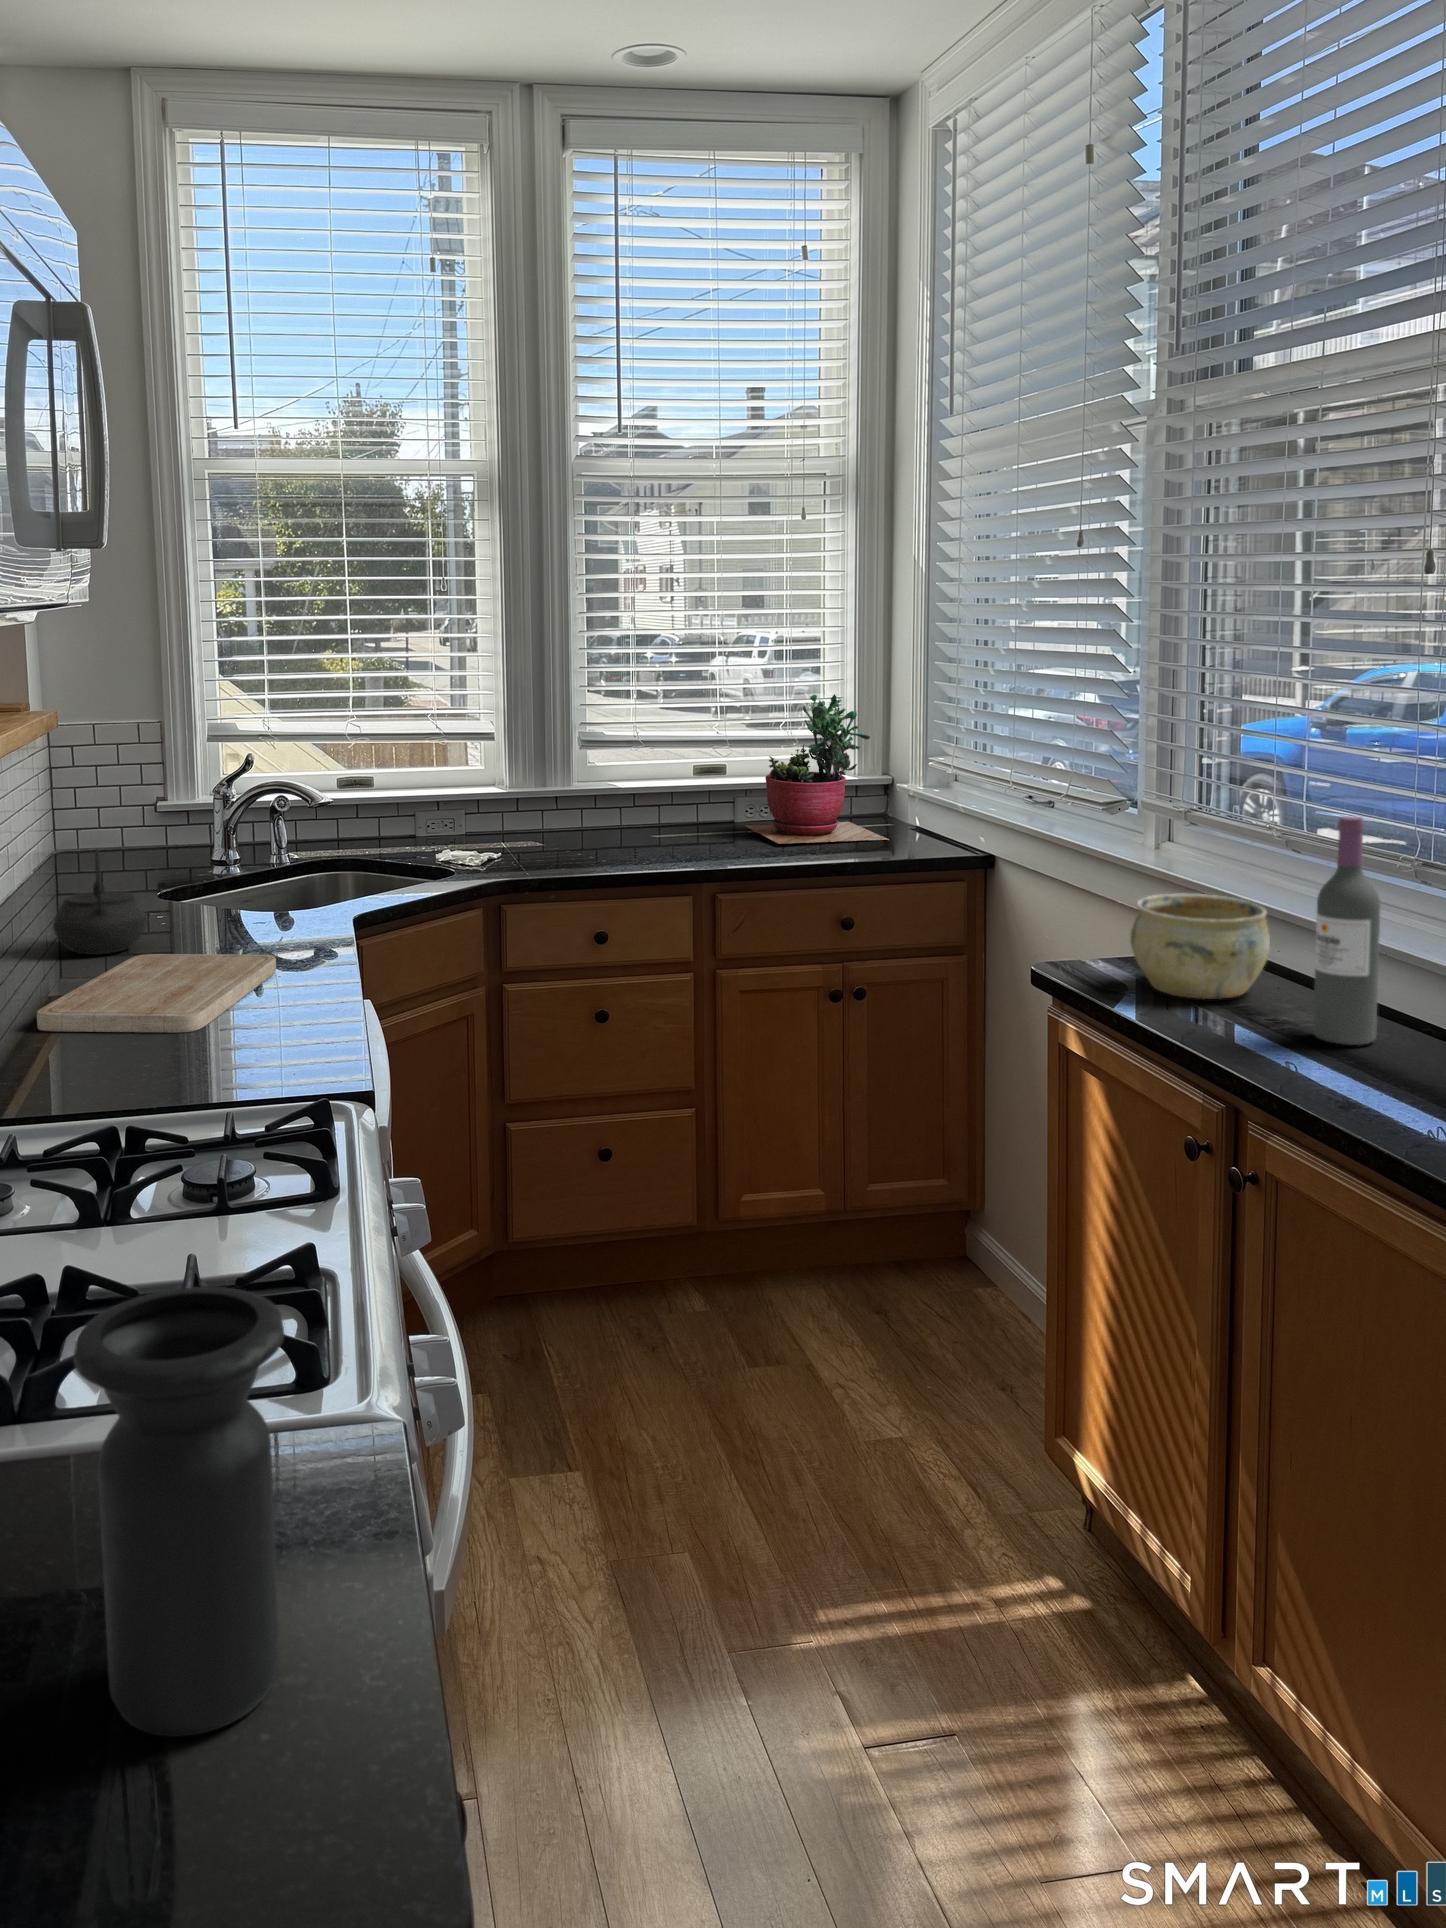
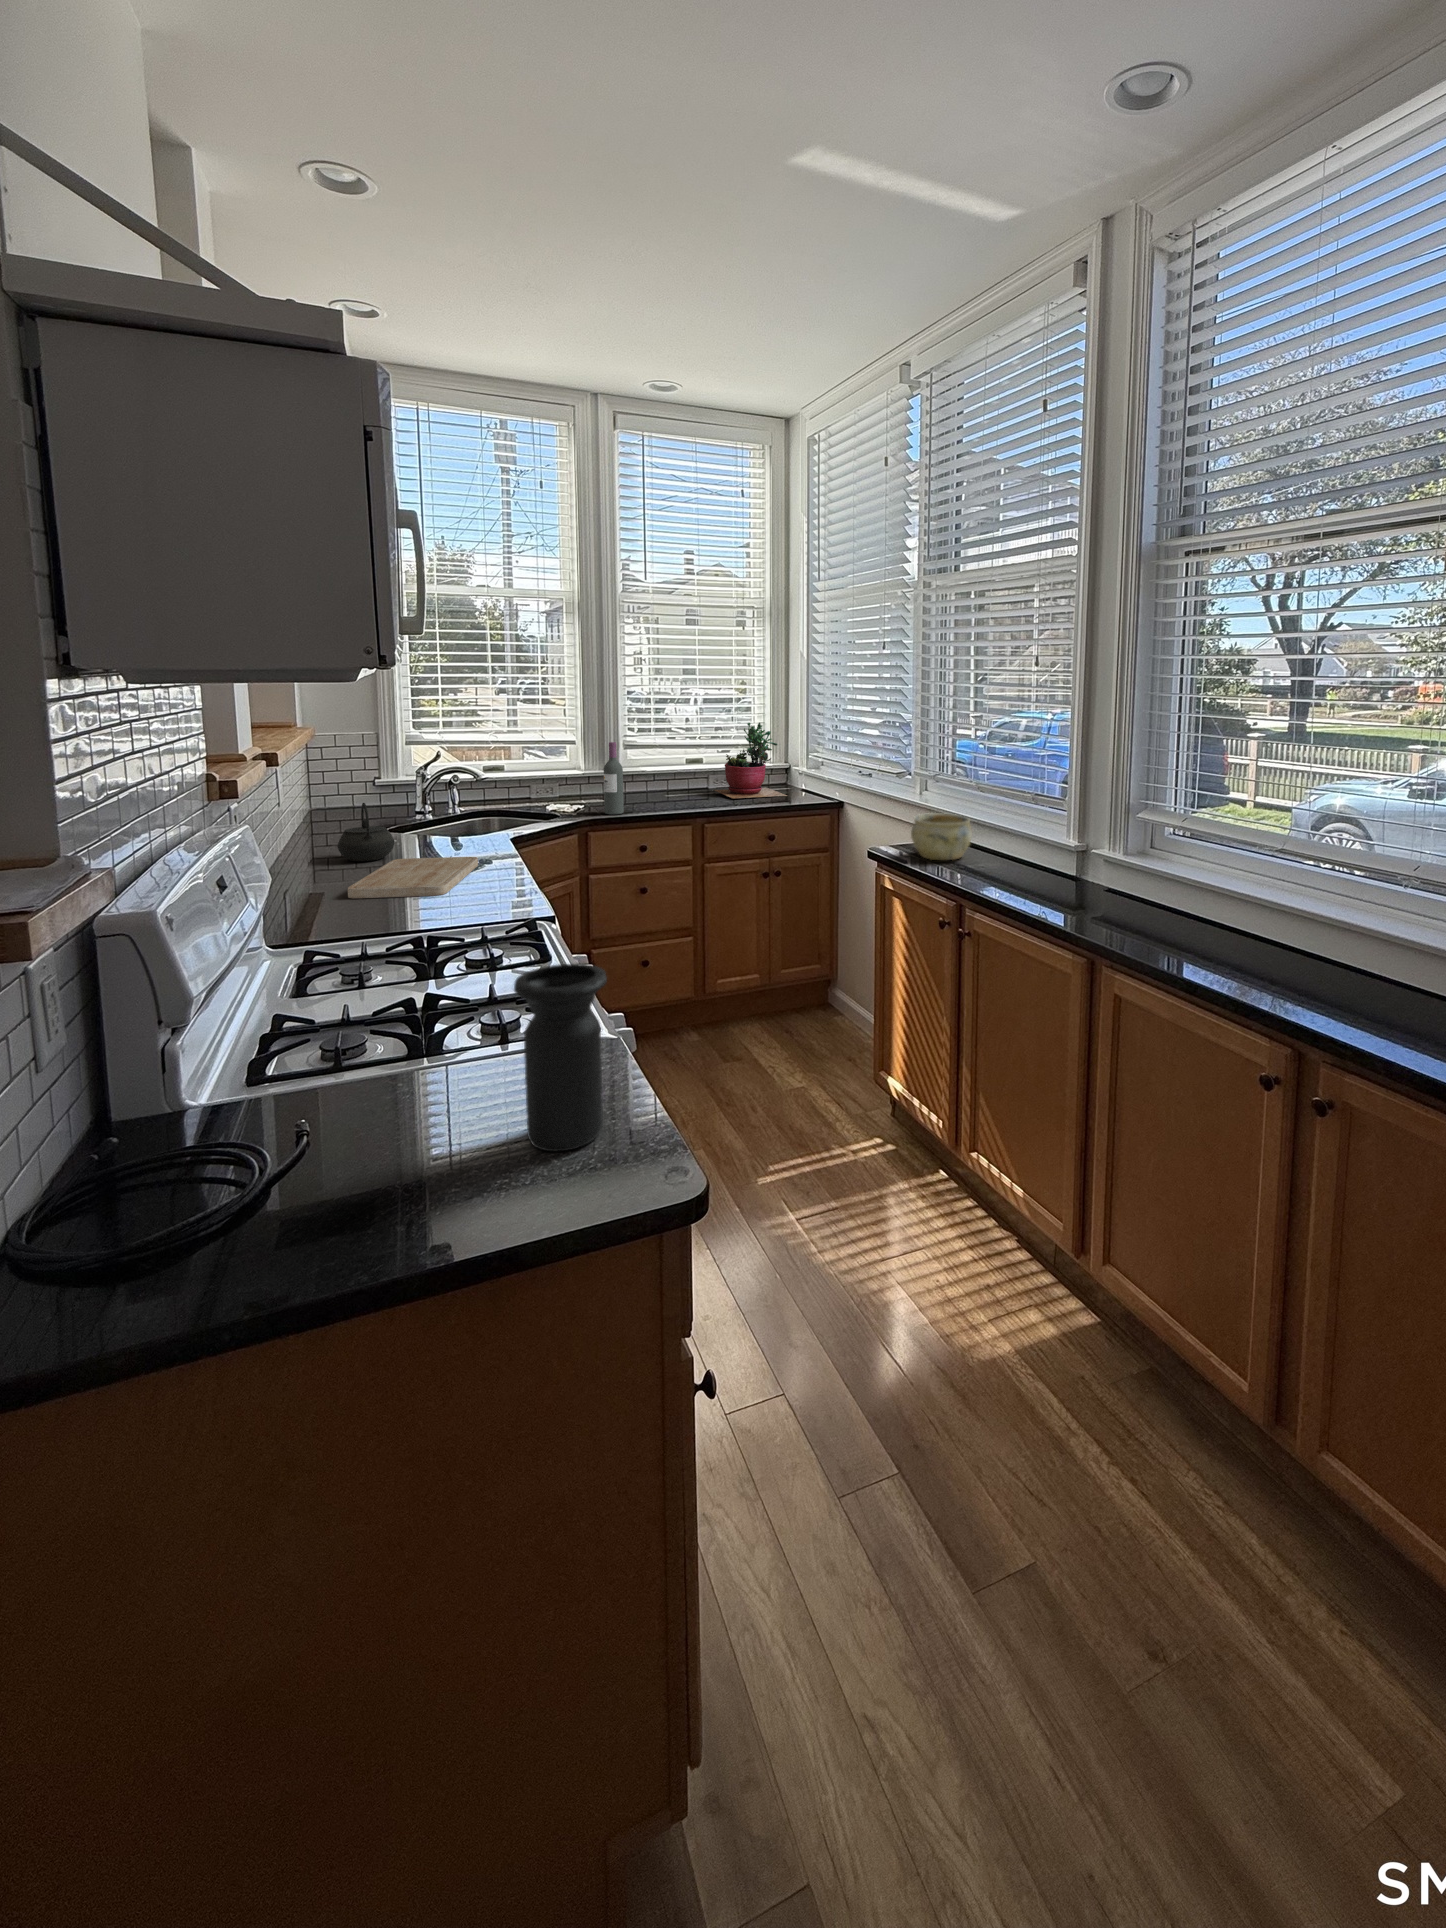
wine bottle: present [1313,816,1381,1045] -> present [604,742,624,815]

